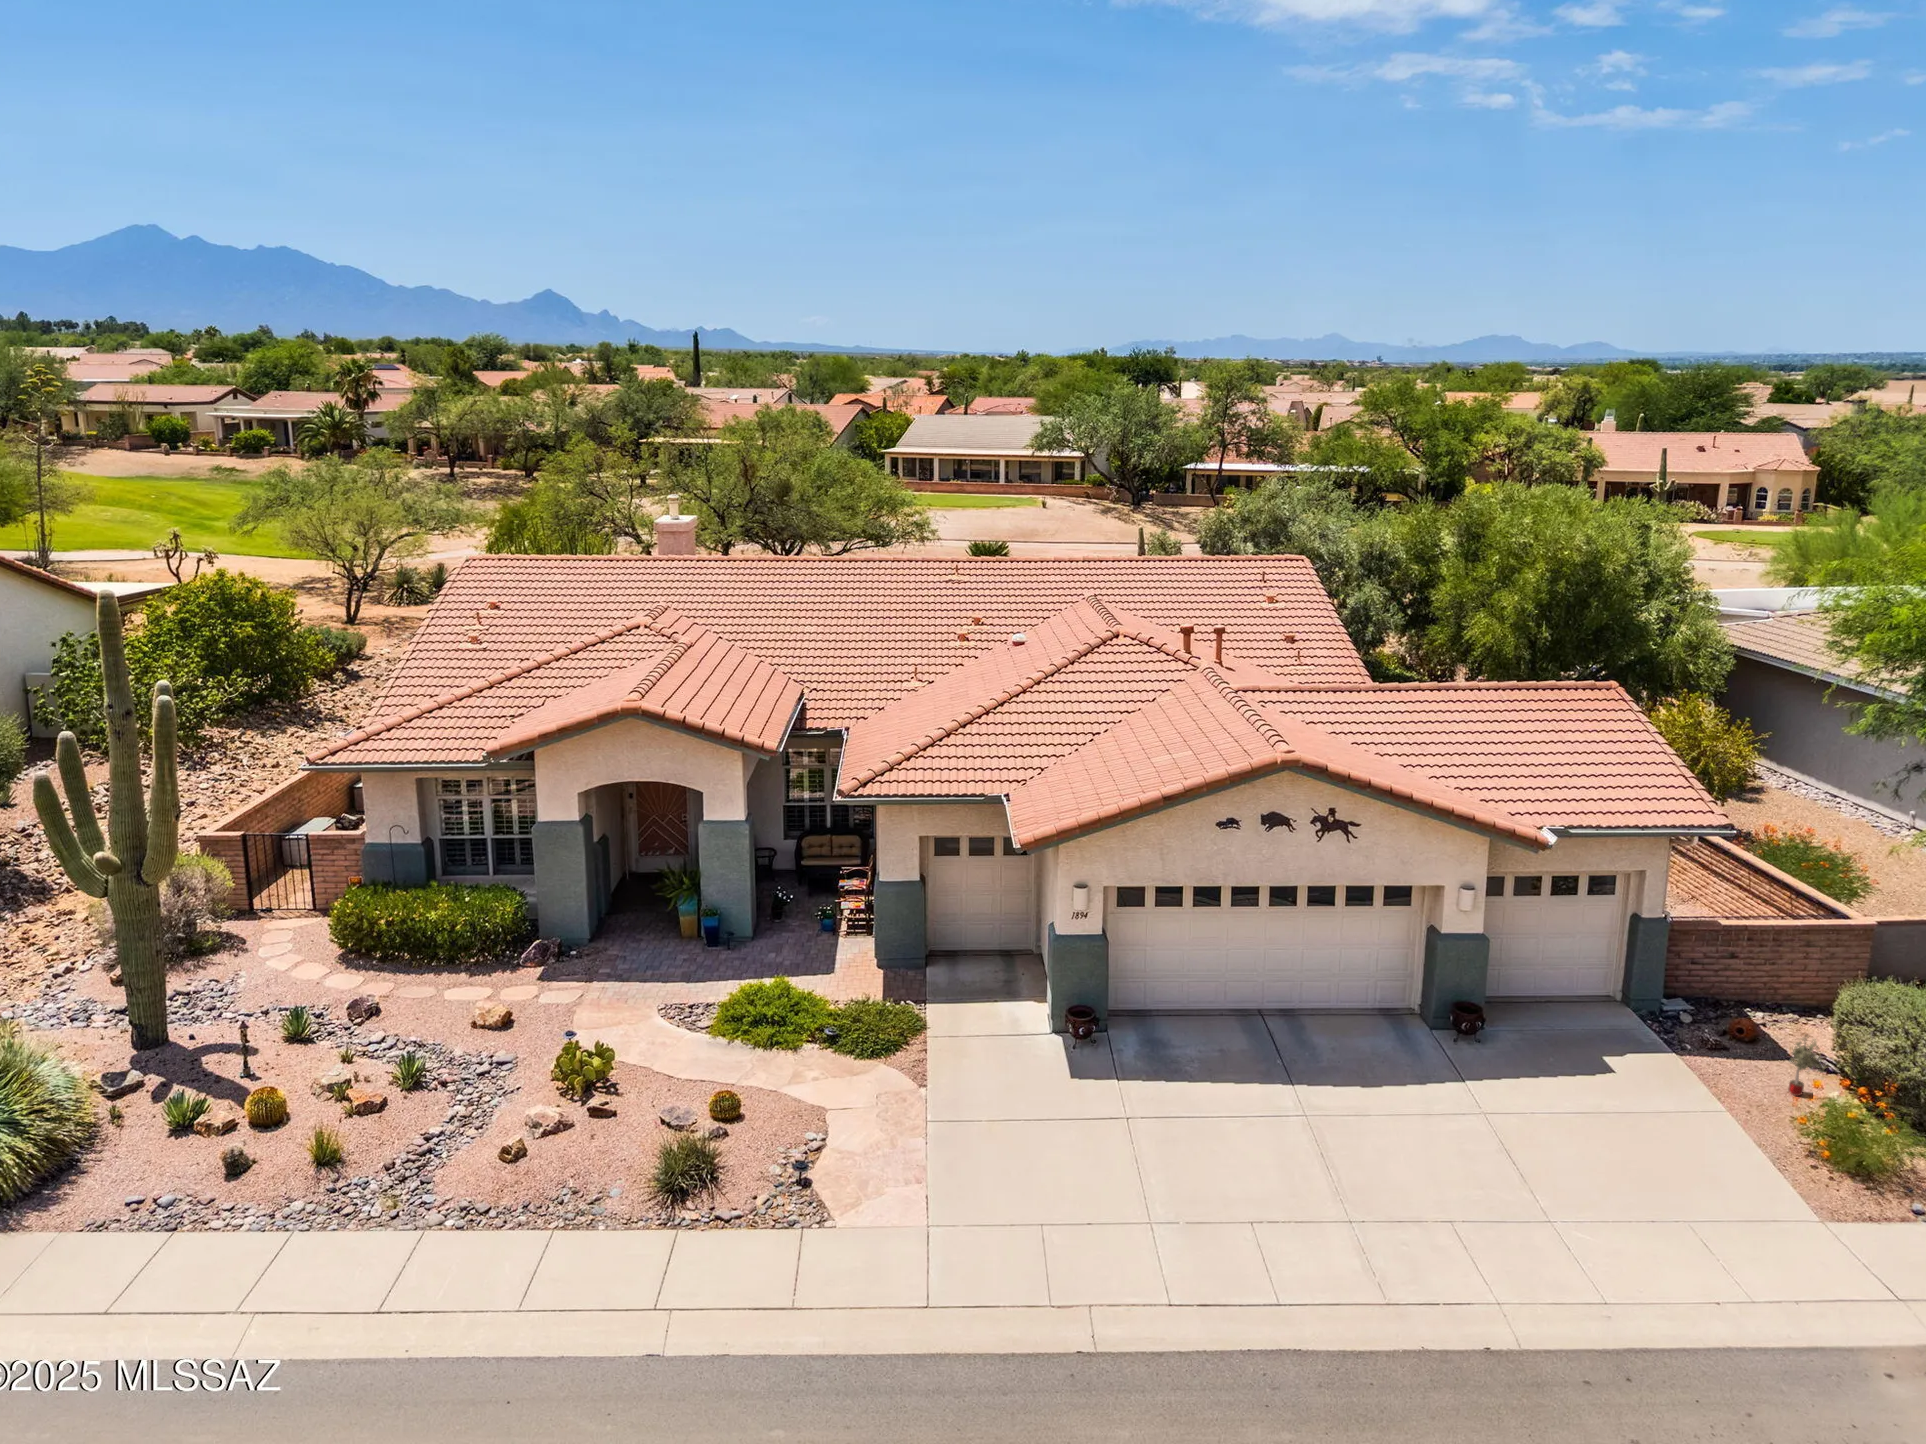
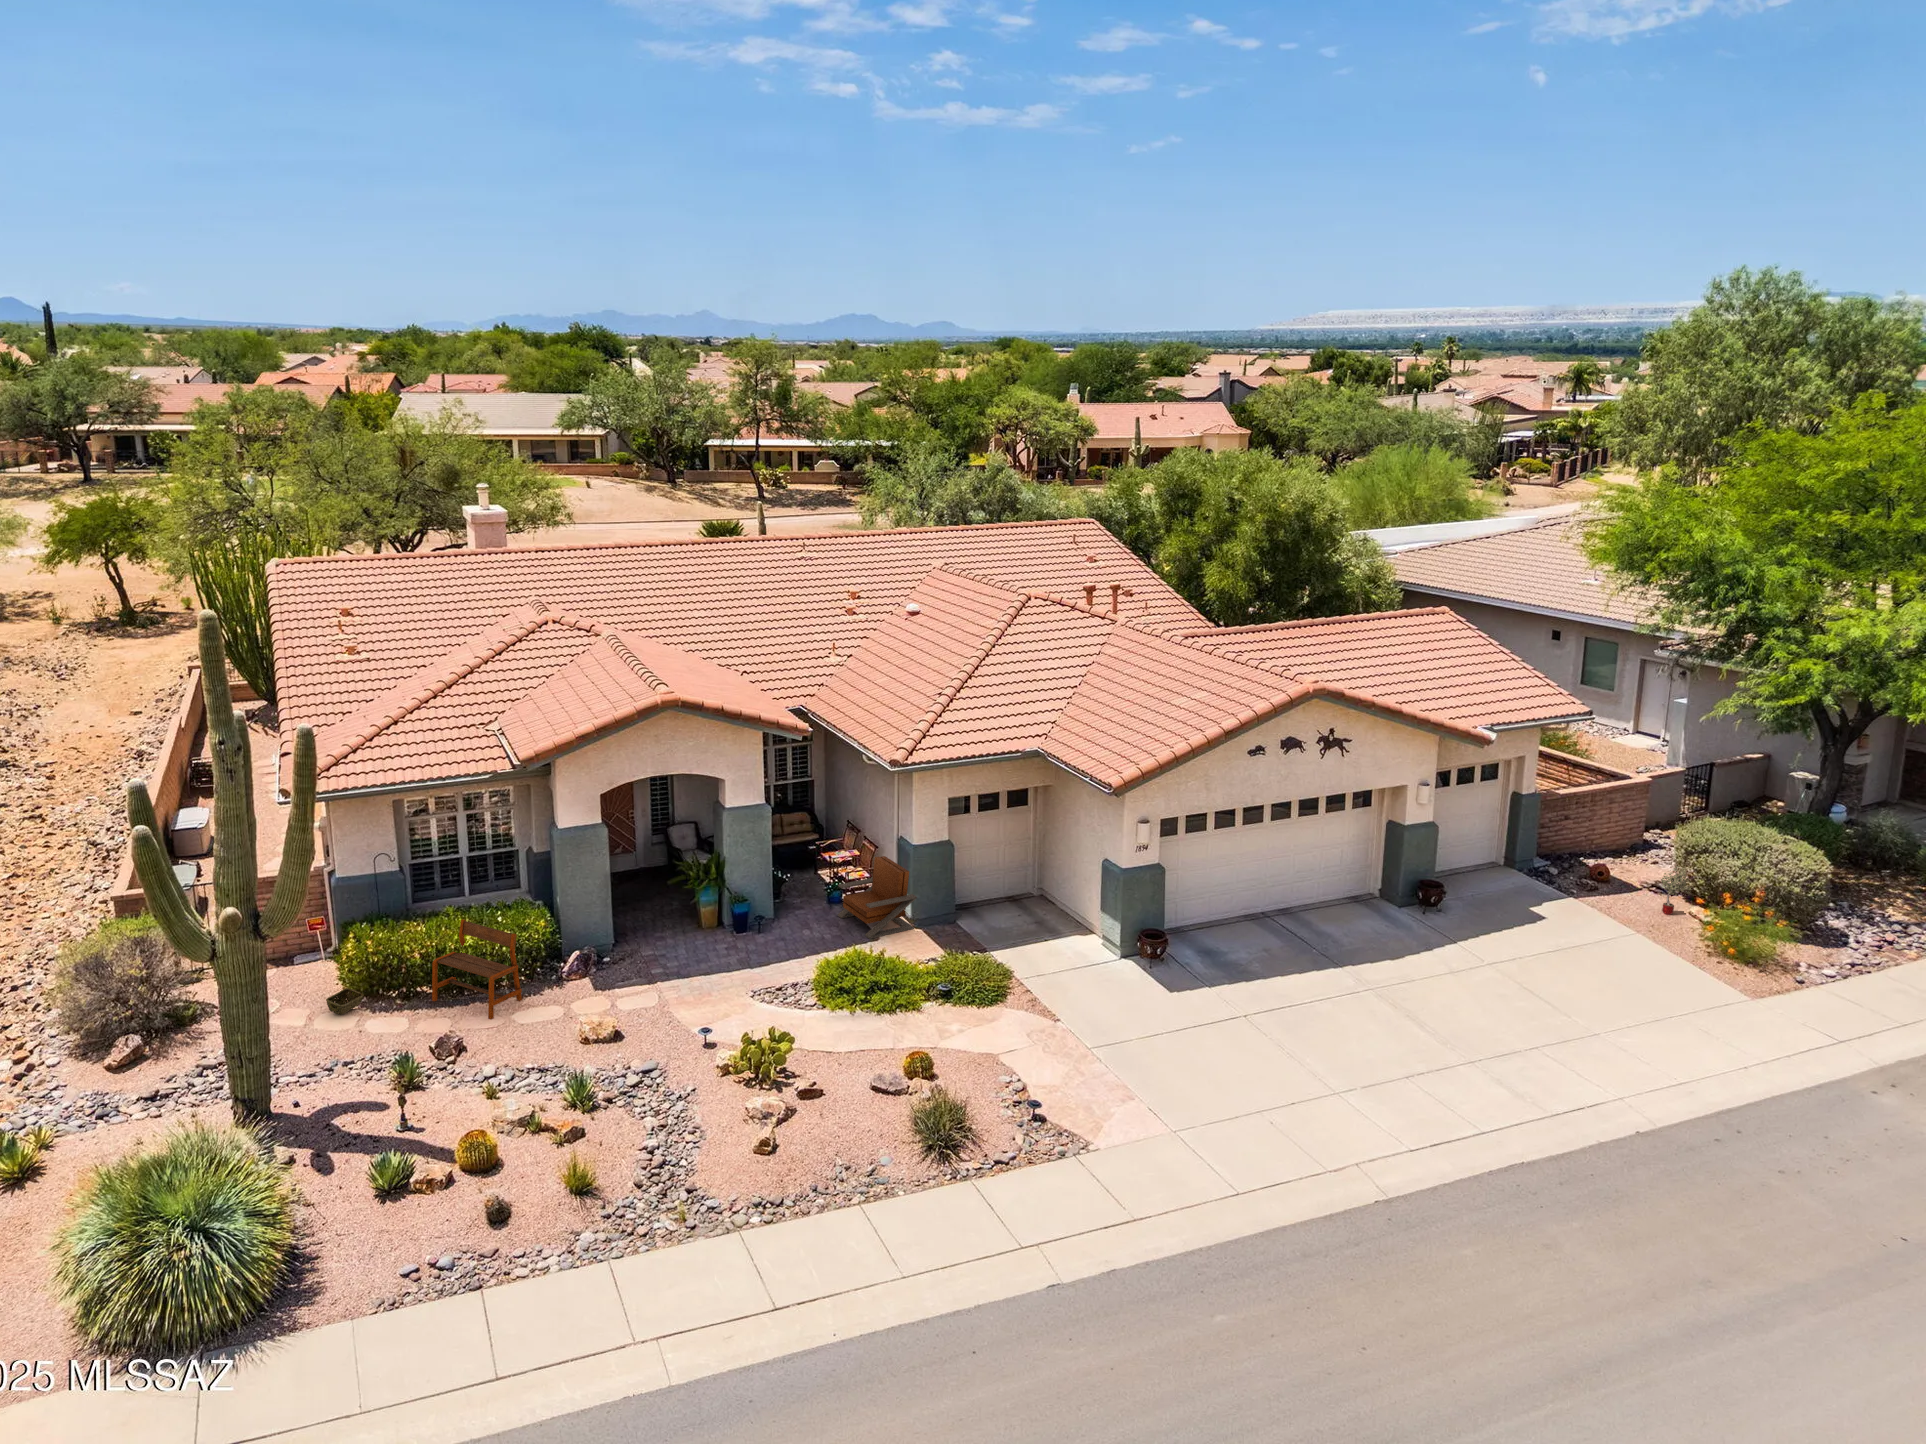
lounge chair: none [816,890,877,972] -> present [838,856,917,939]
bench: none [396,896,465,992] -> present [432,919,522,1019]
woven basket: none [306,944,343,967] -> present [326,988,364,1015]

